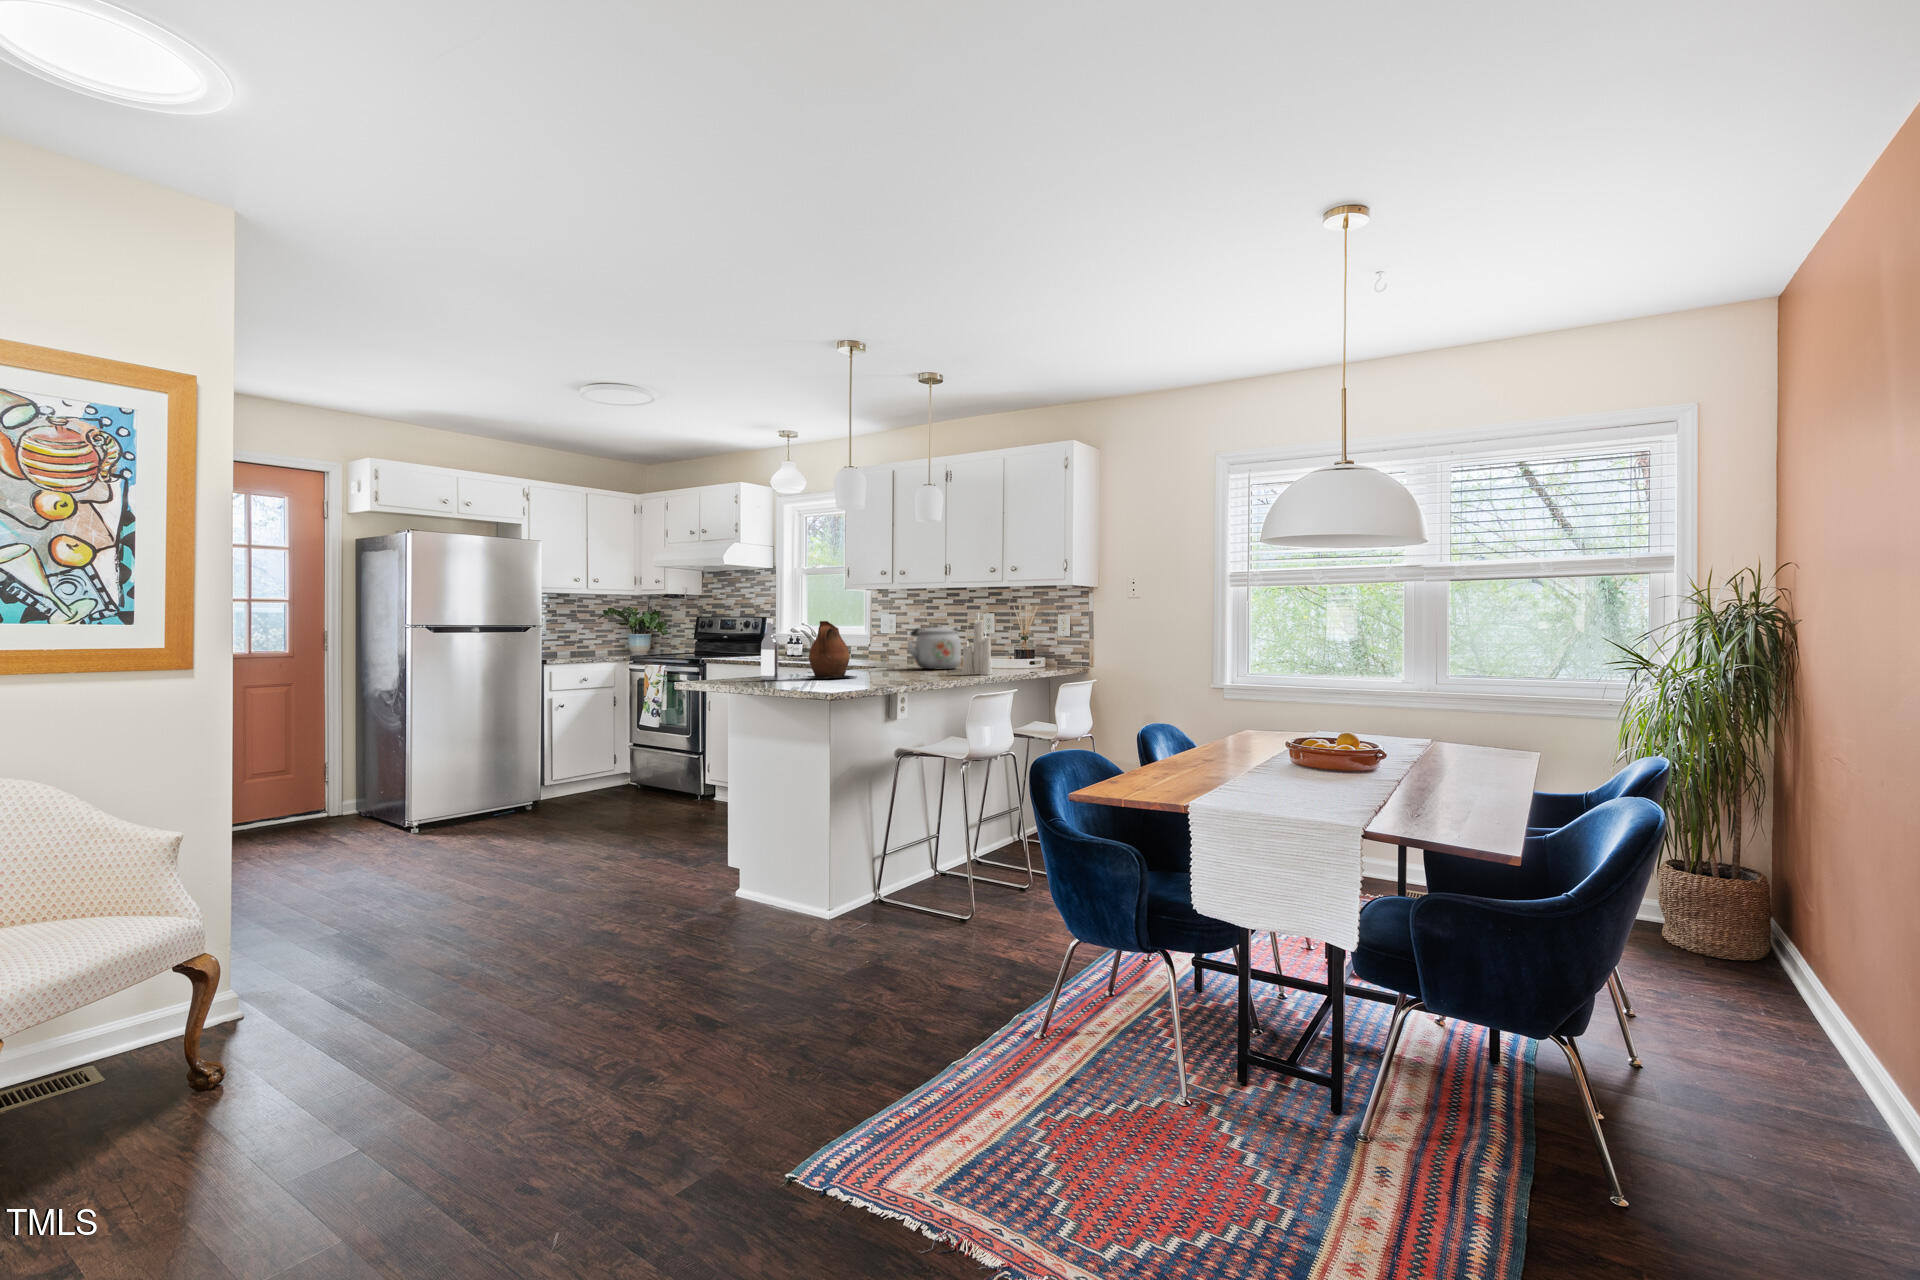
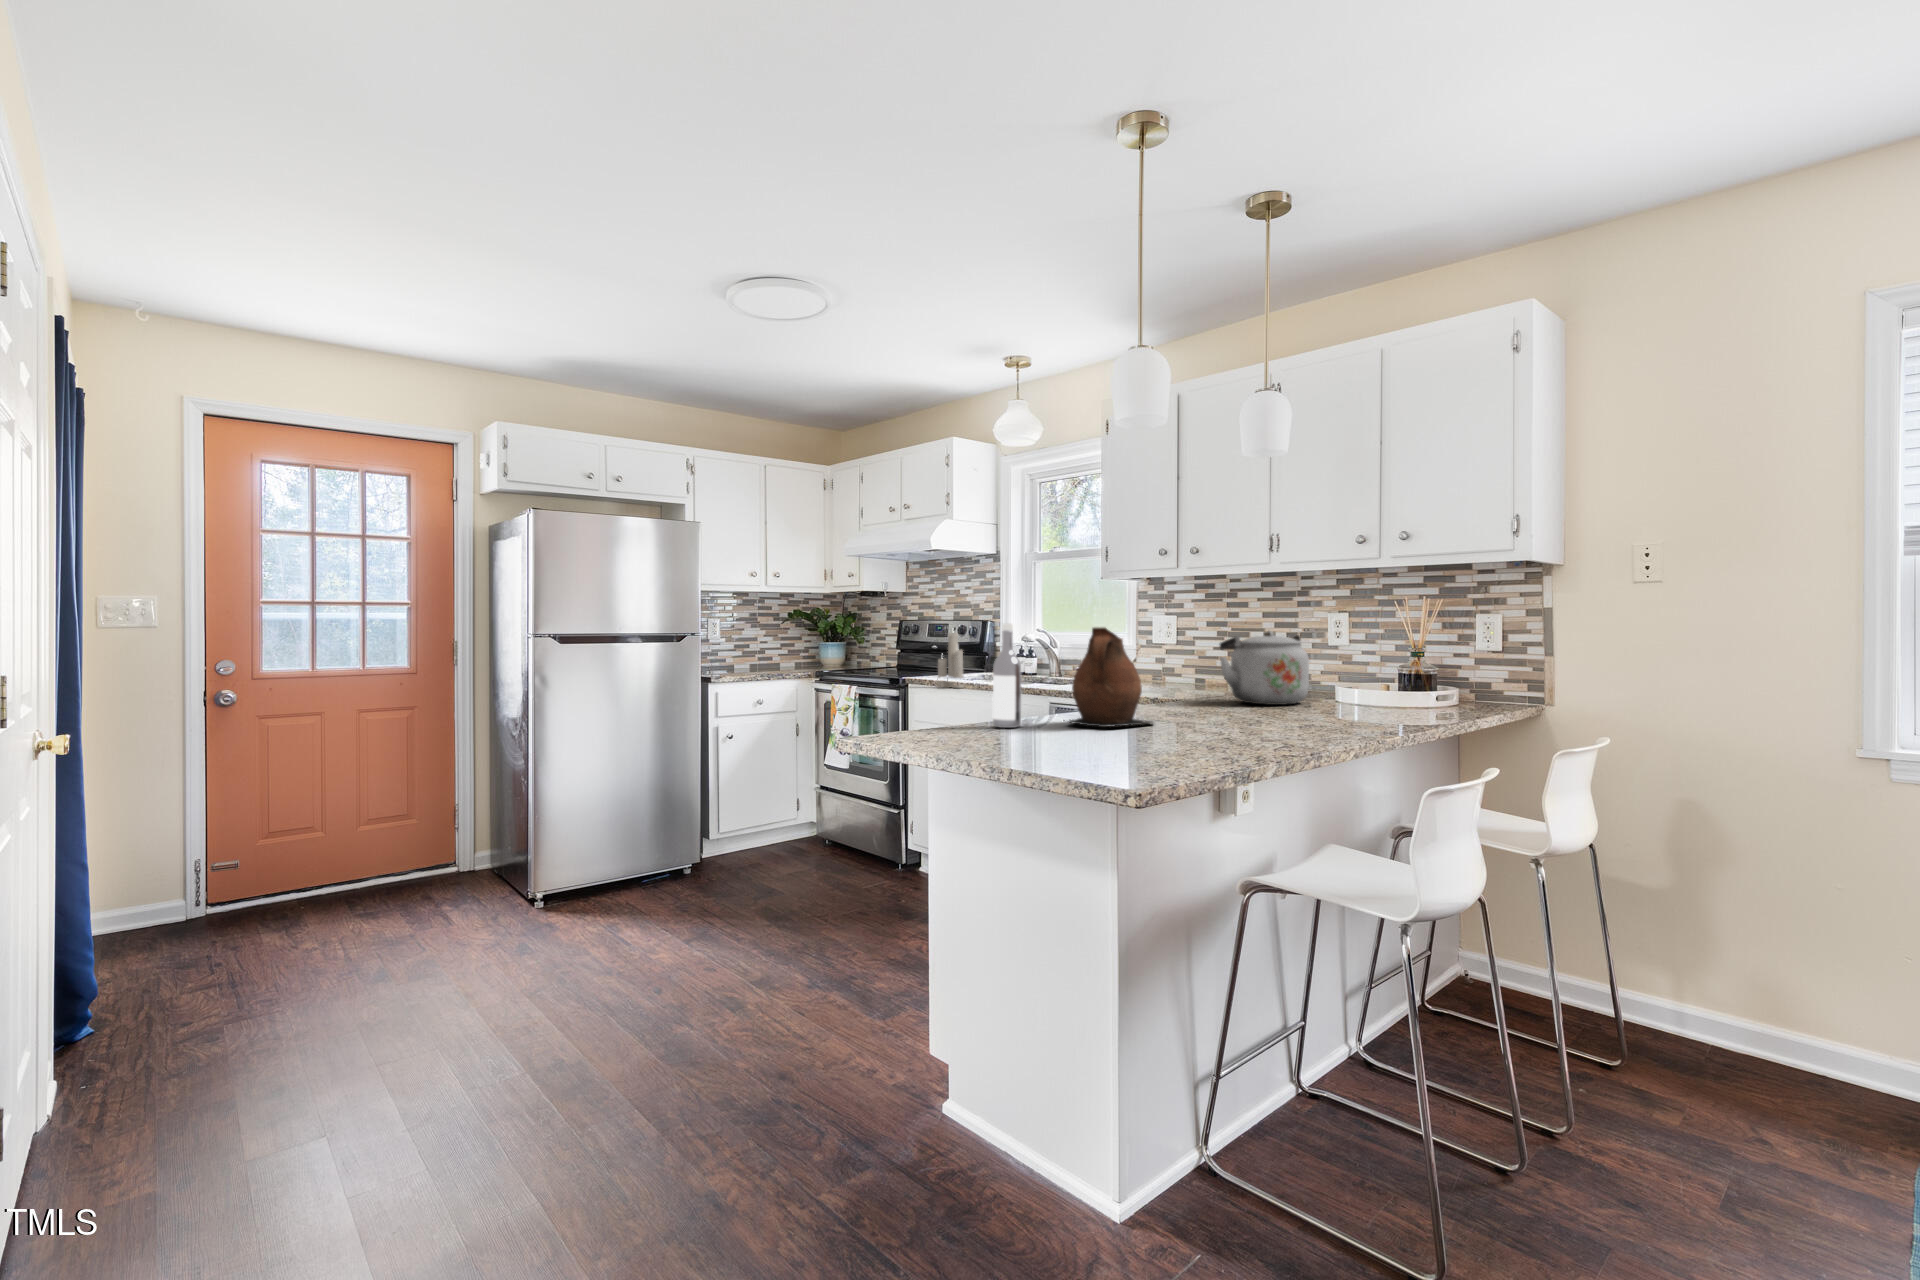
candle: present [962,616,992,675] -> present [937,632,964,688]

